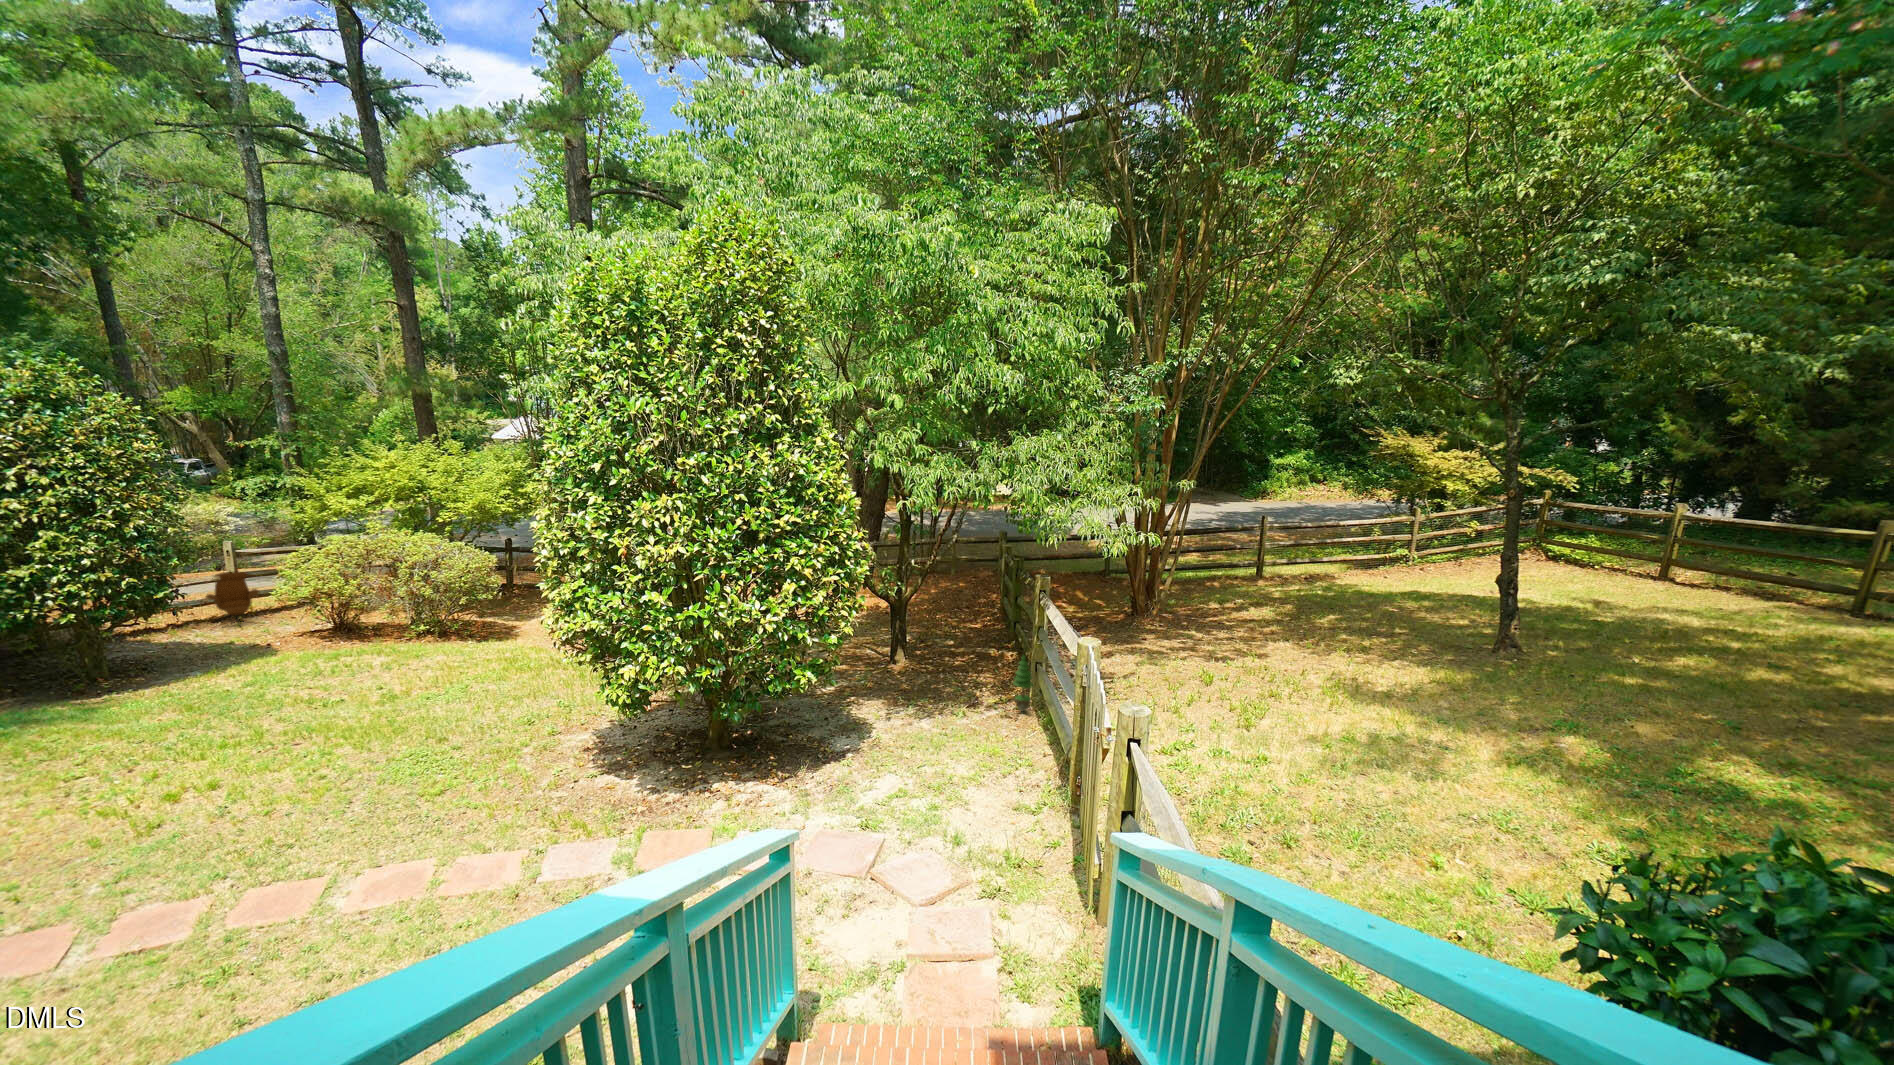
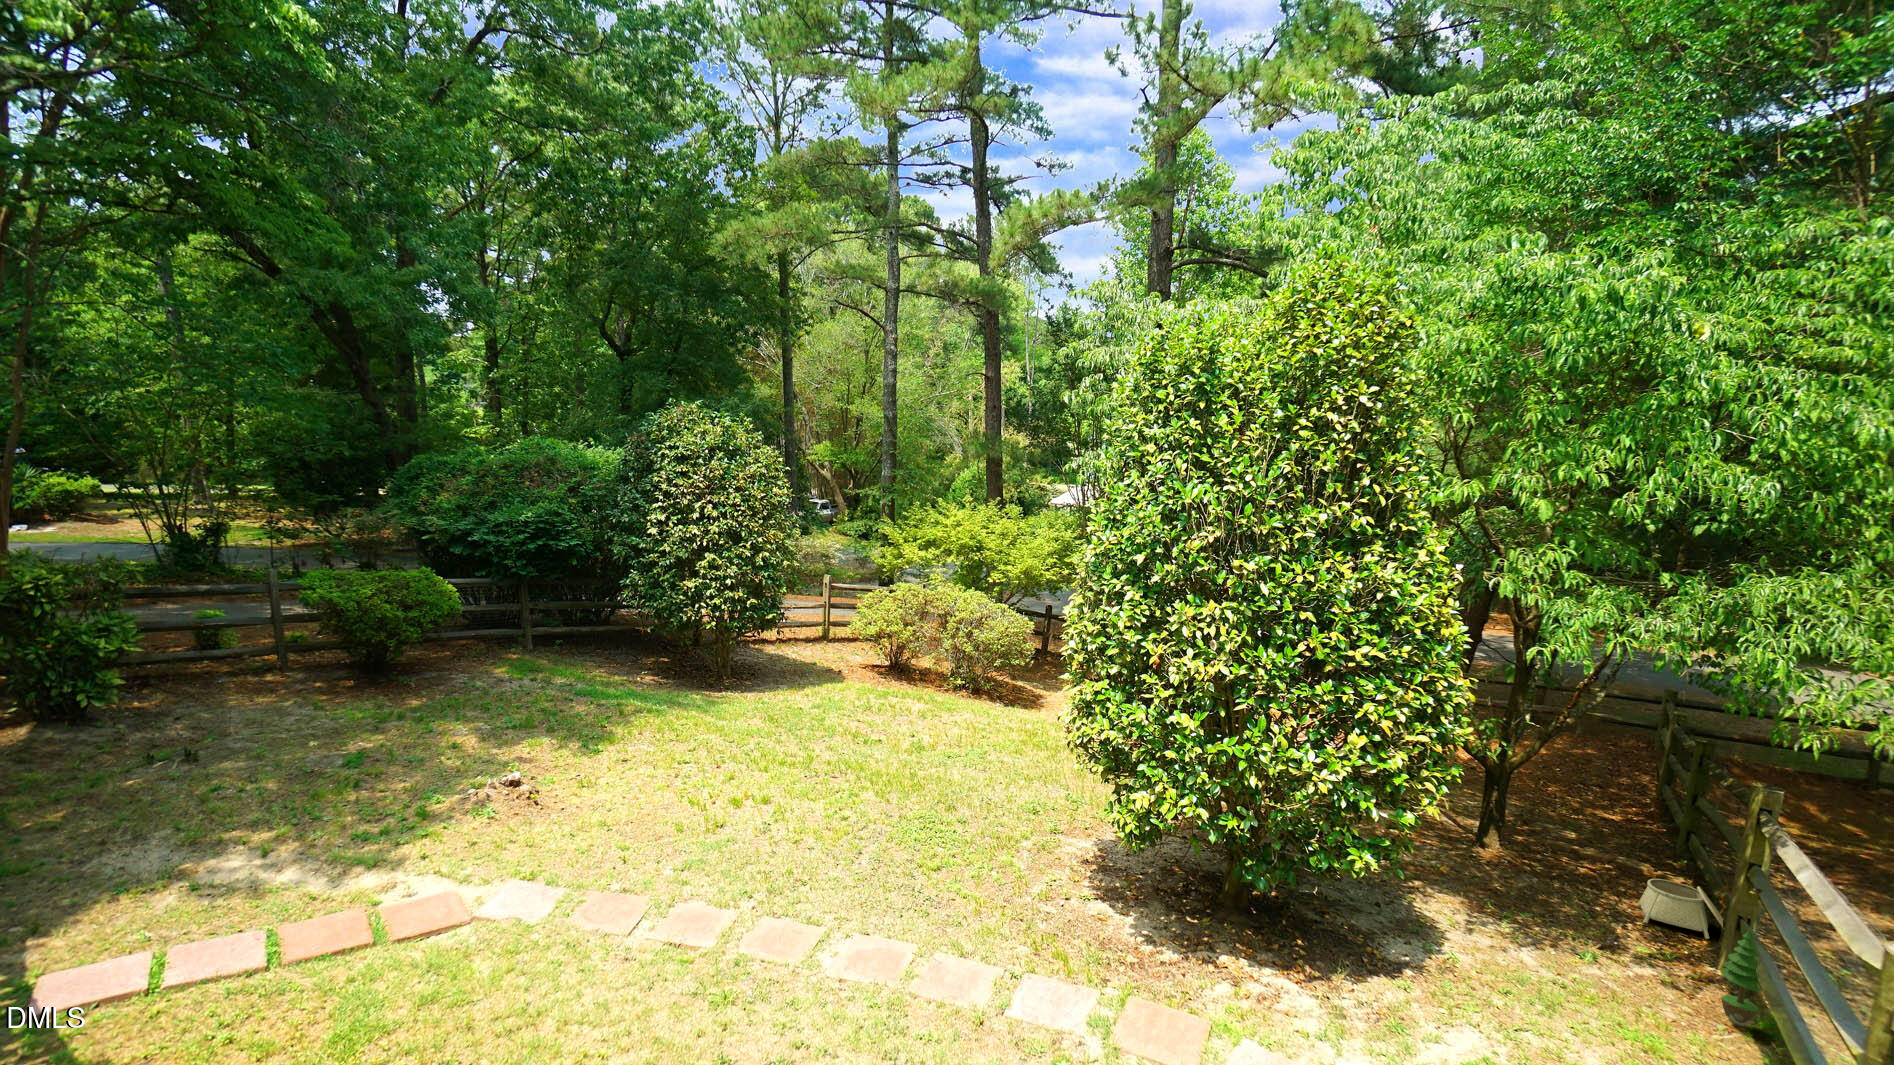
lounge chair: present [206,571,259,625] -> none [787,600,823,652]
basket: none [974,640,1020,670] -> present [1638,879,1723,939]

